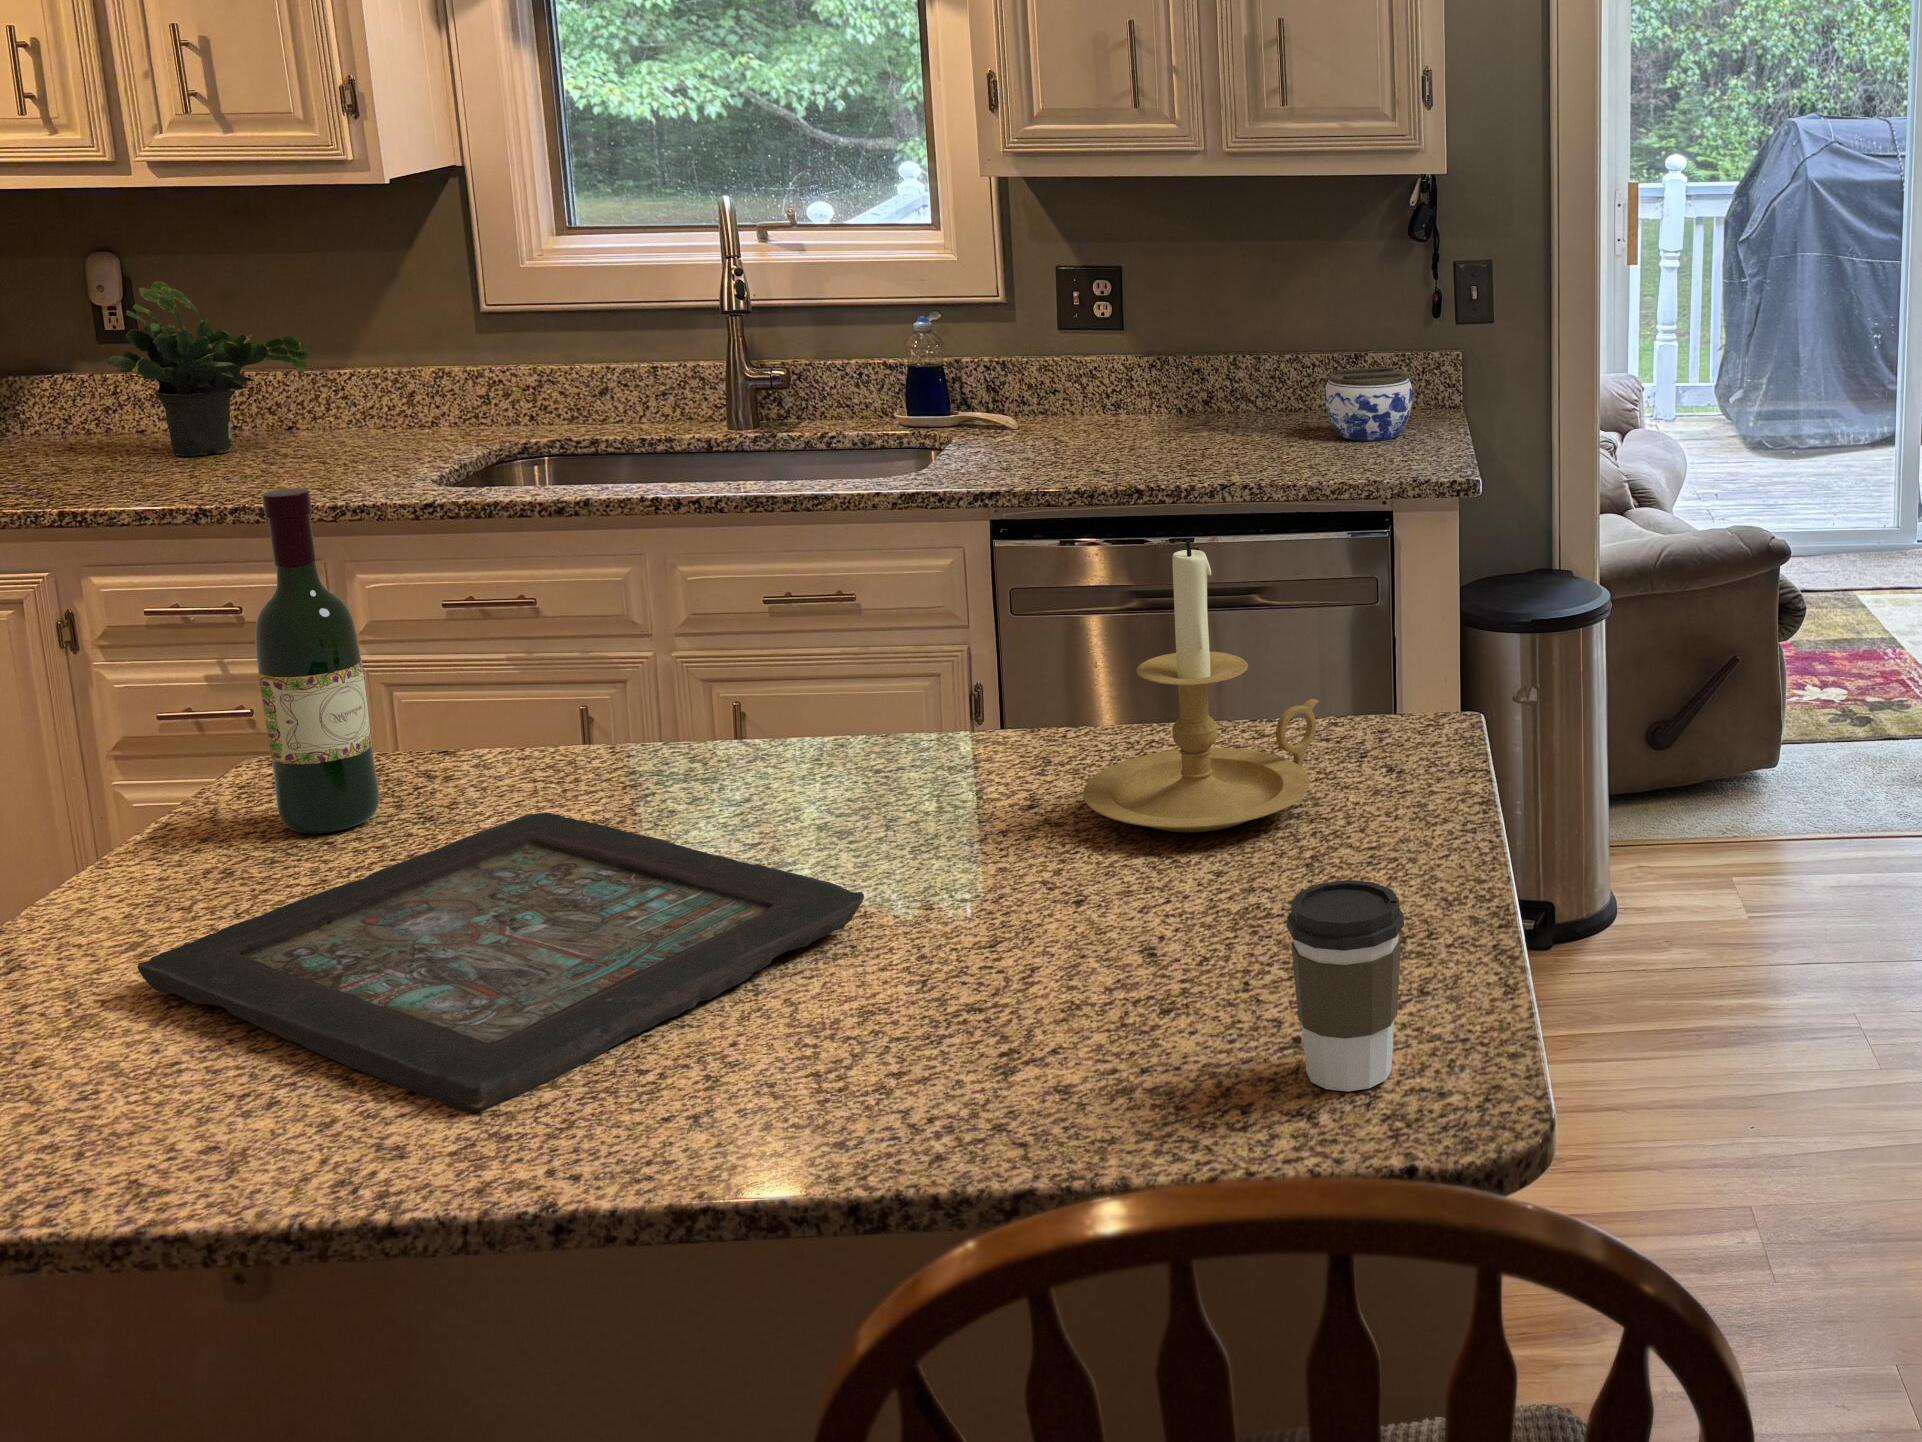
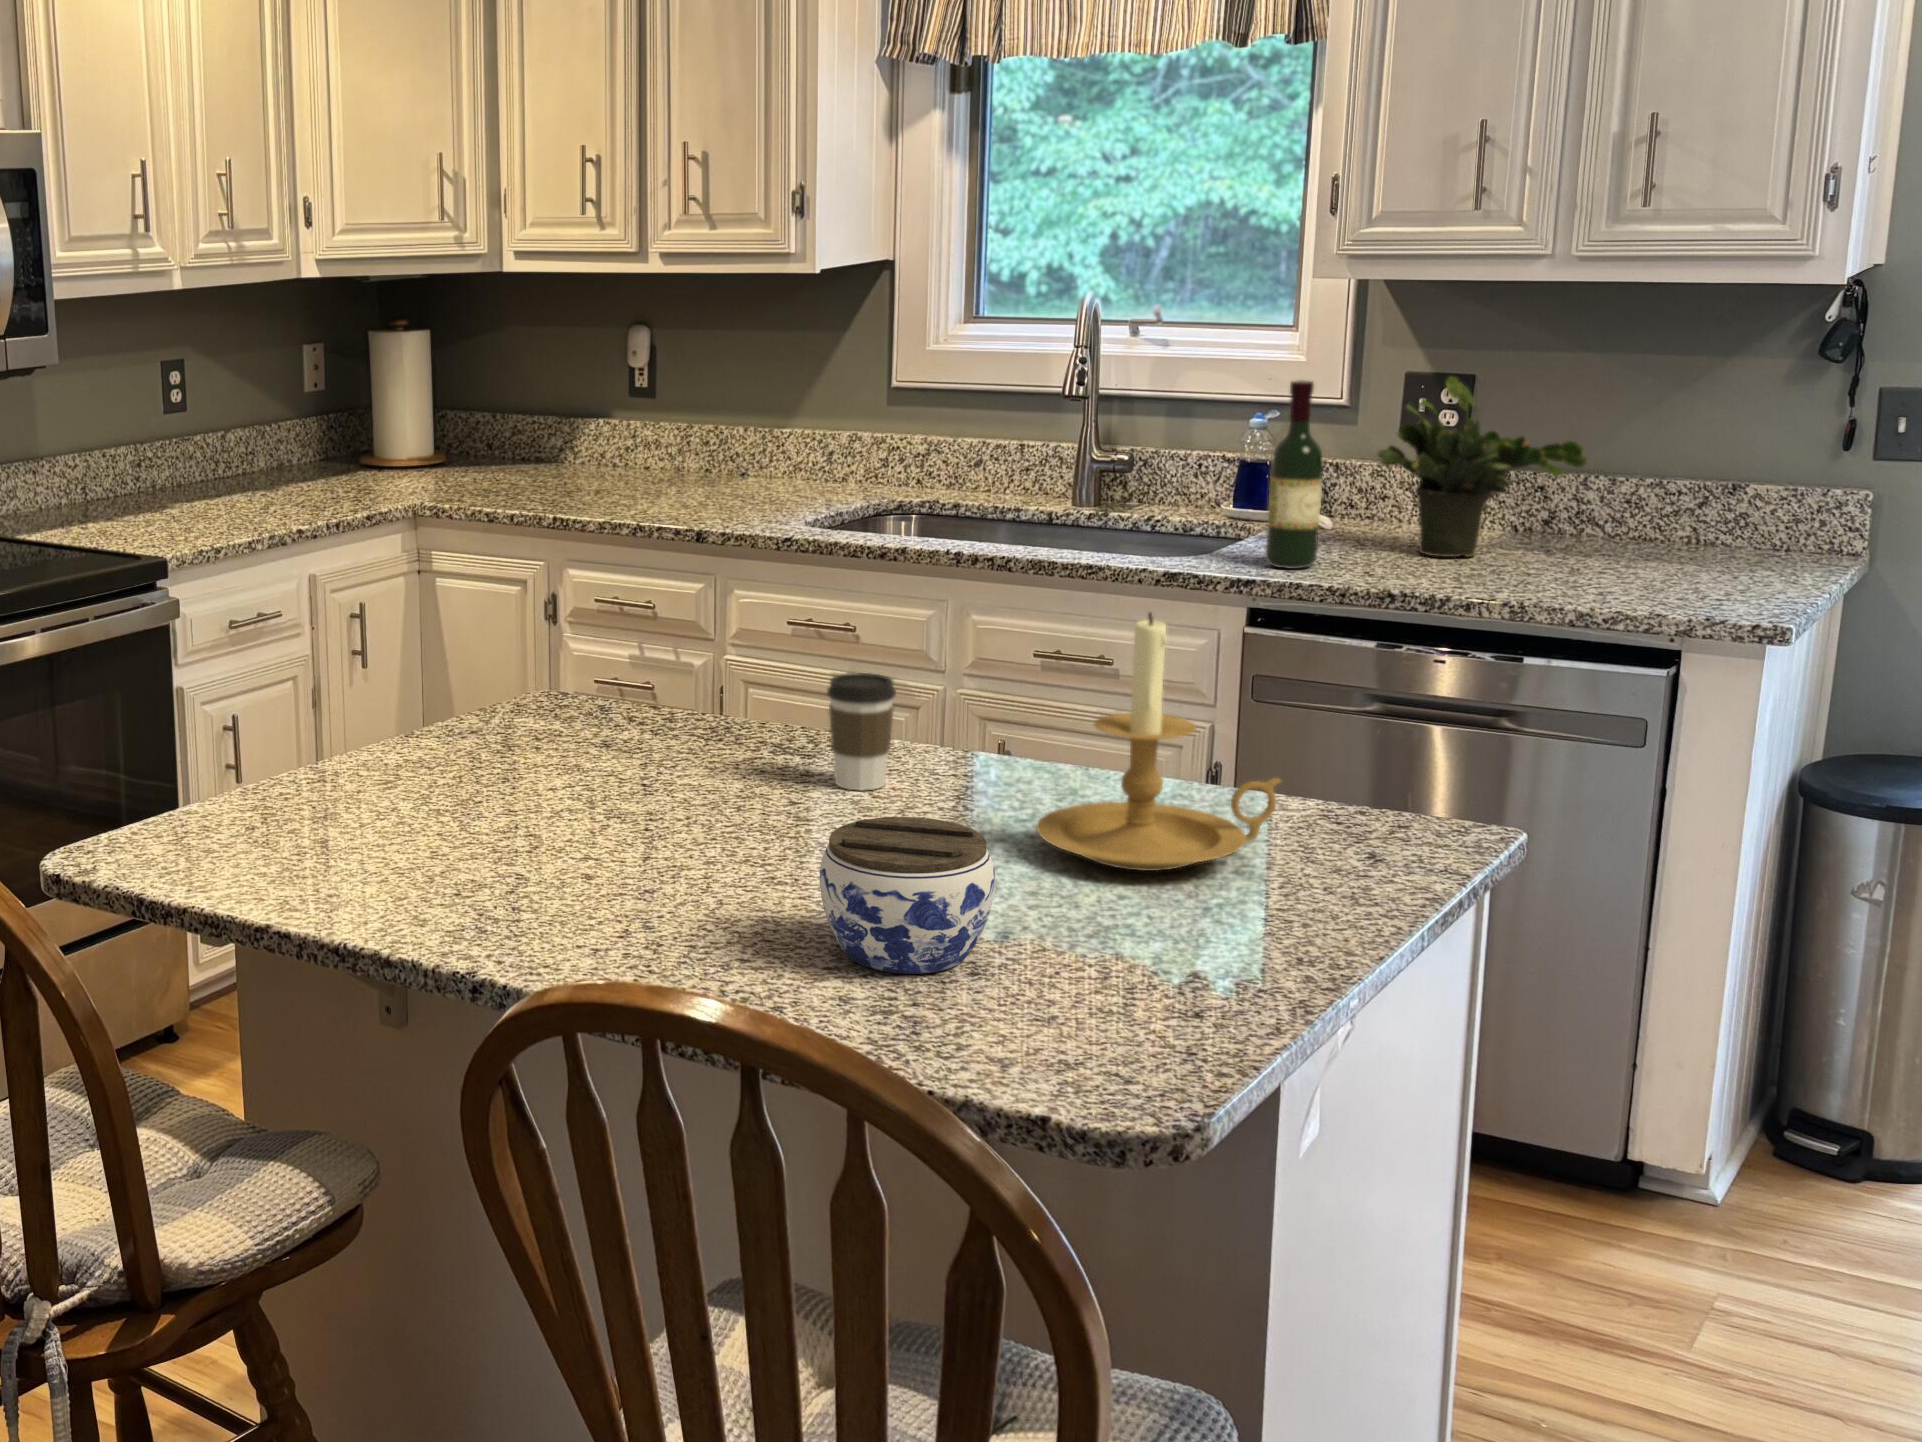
potted plant: present [107,281,310,456] -> present [1378,377,1587,557]
jar: present [1325,367,1413,441] -> present [820,817,995,974]
wine bottle: present [255,488,379,833] -> present [1266,380,1323,569]
decorative tray: present [137,812,864,1112] -> none [370,752,805,915]
coffee cup: present [1287,880,1404,1092] -> present [827,673,896,790]

